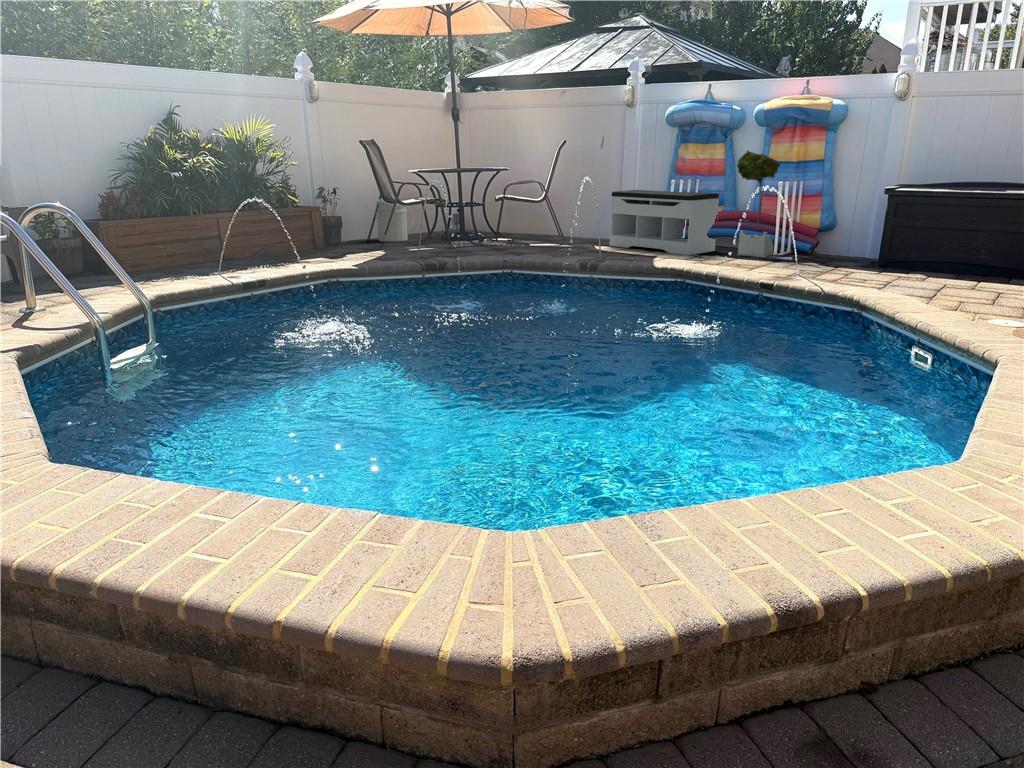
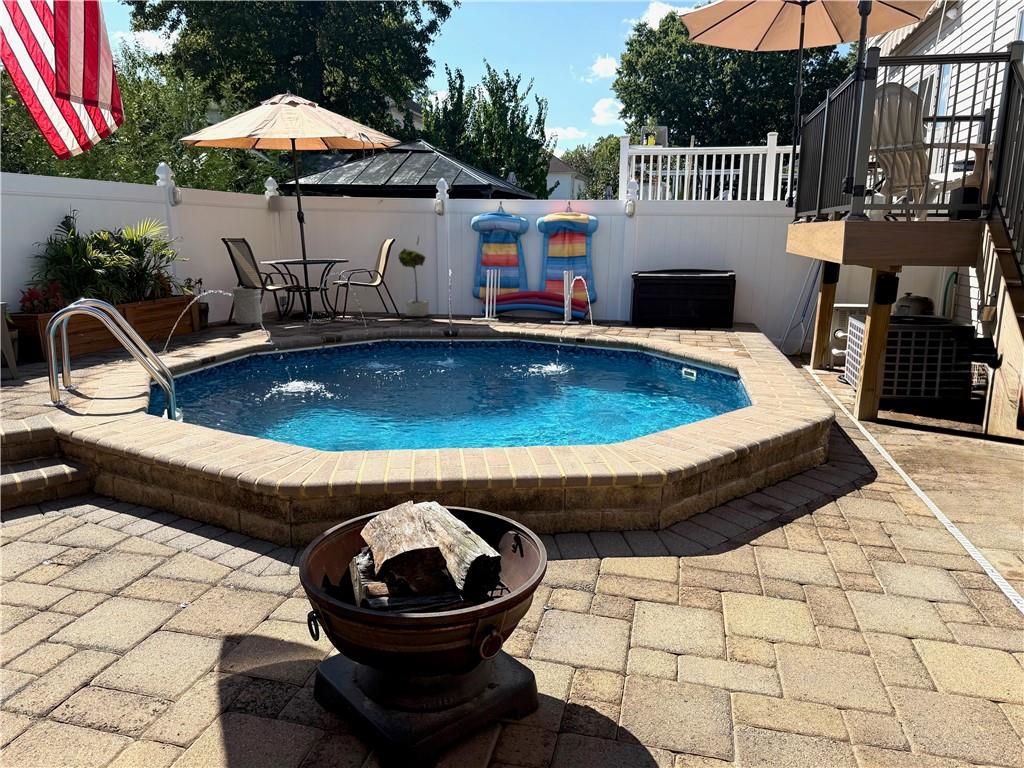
potted tree: present [737,150,780,257] -> present [398,249,429,316]
bench: present [610,190,719,255] -> none [438,277,519,323]

